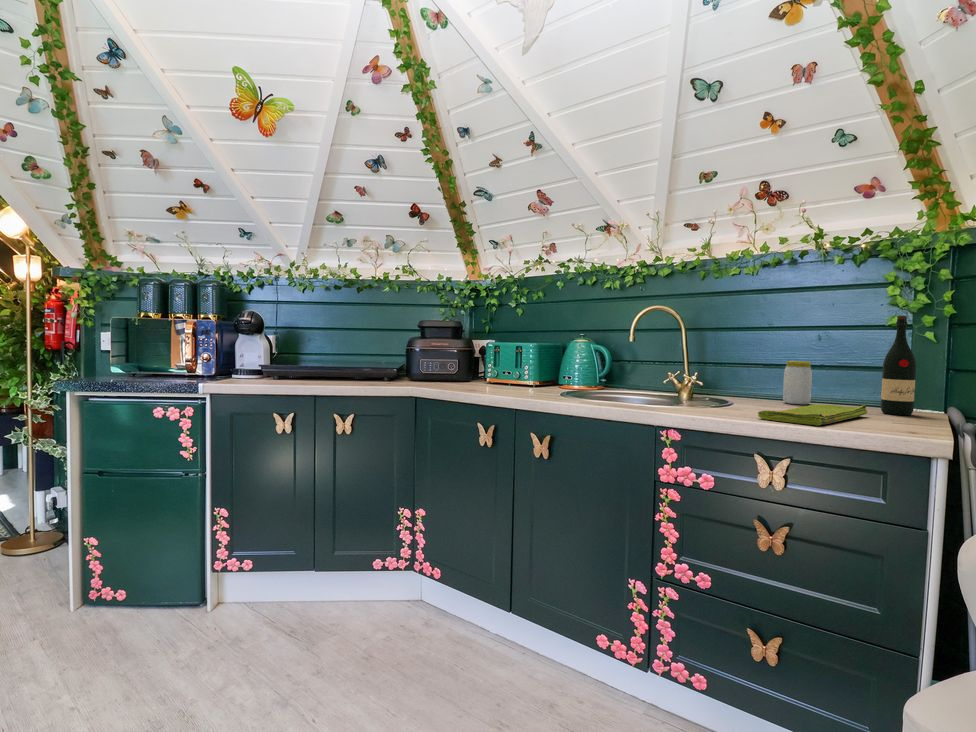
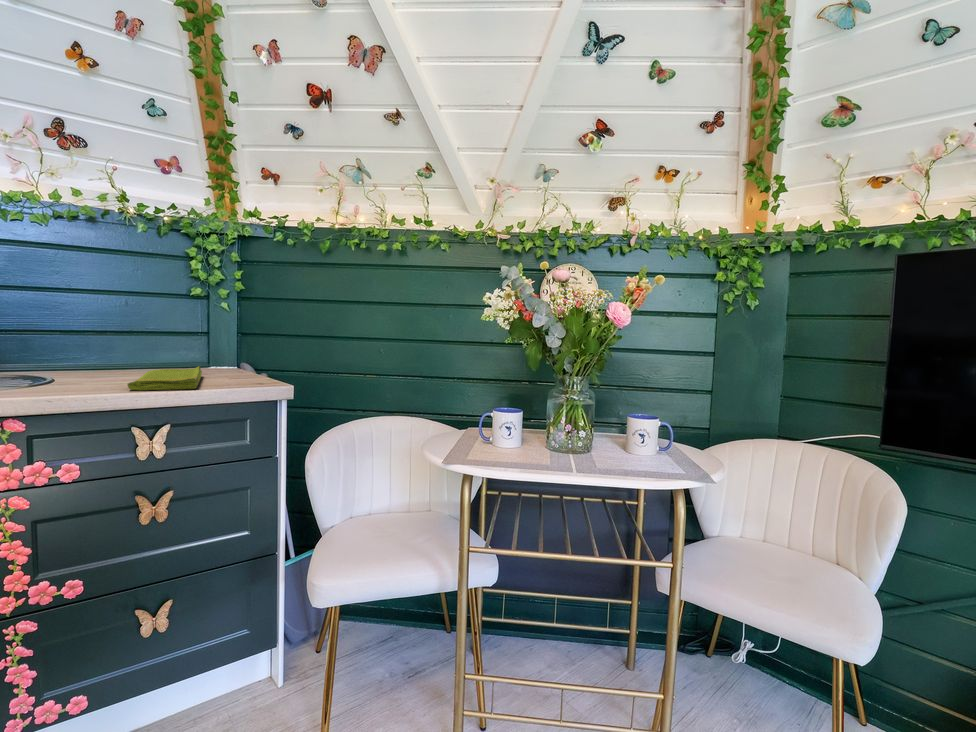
wine bottle: present [881,315,916,415] -> none [199,288,224,372]
jar: present [783,361,812,404] -> none [96,326,128,372]

